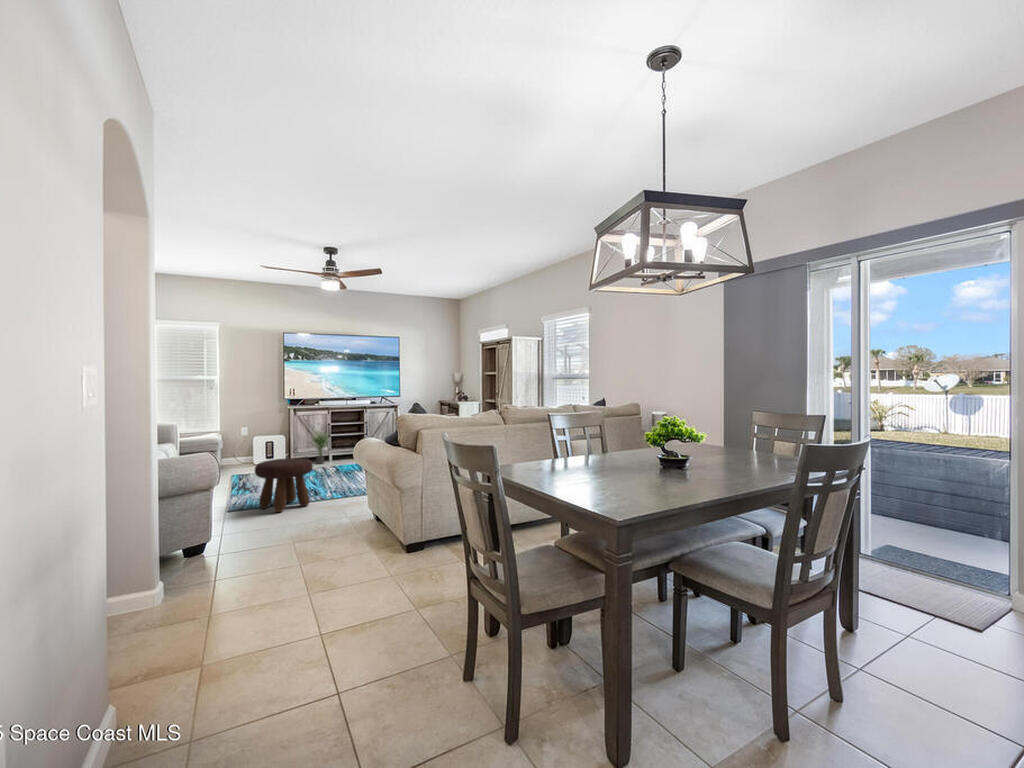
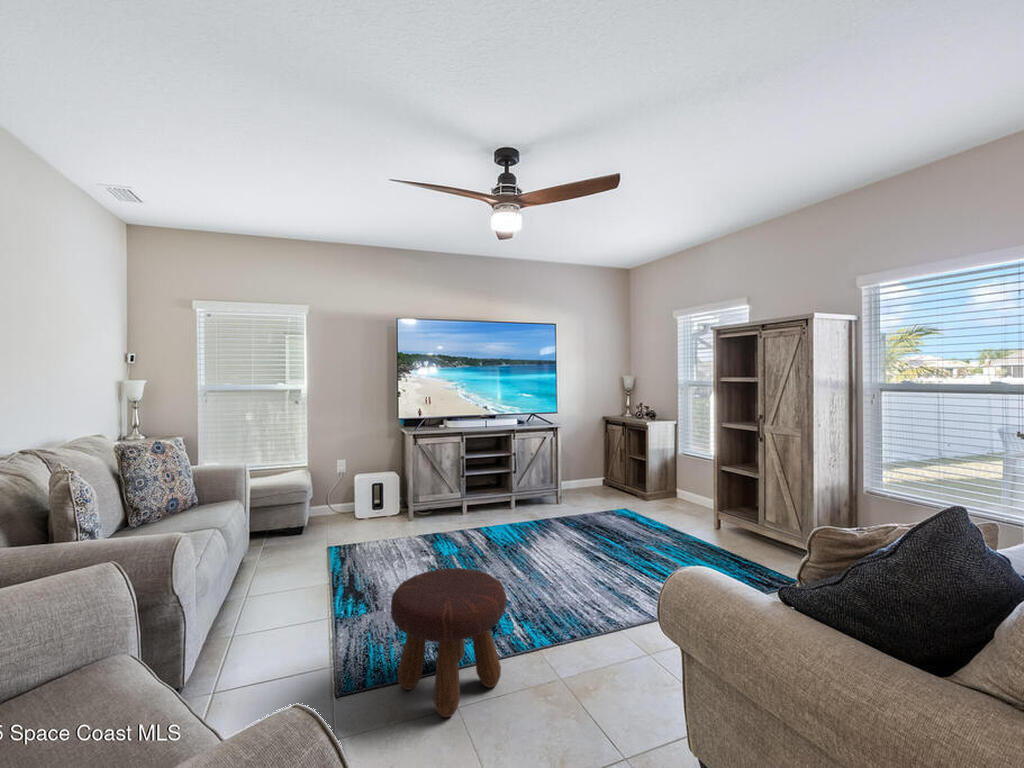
potted plant: present [310,433,328,464] -> none [429,464,469,521]

